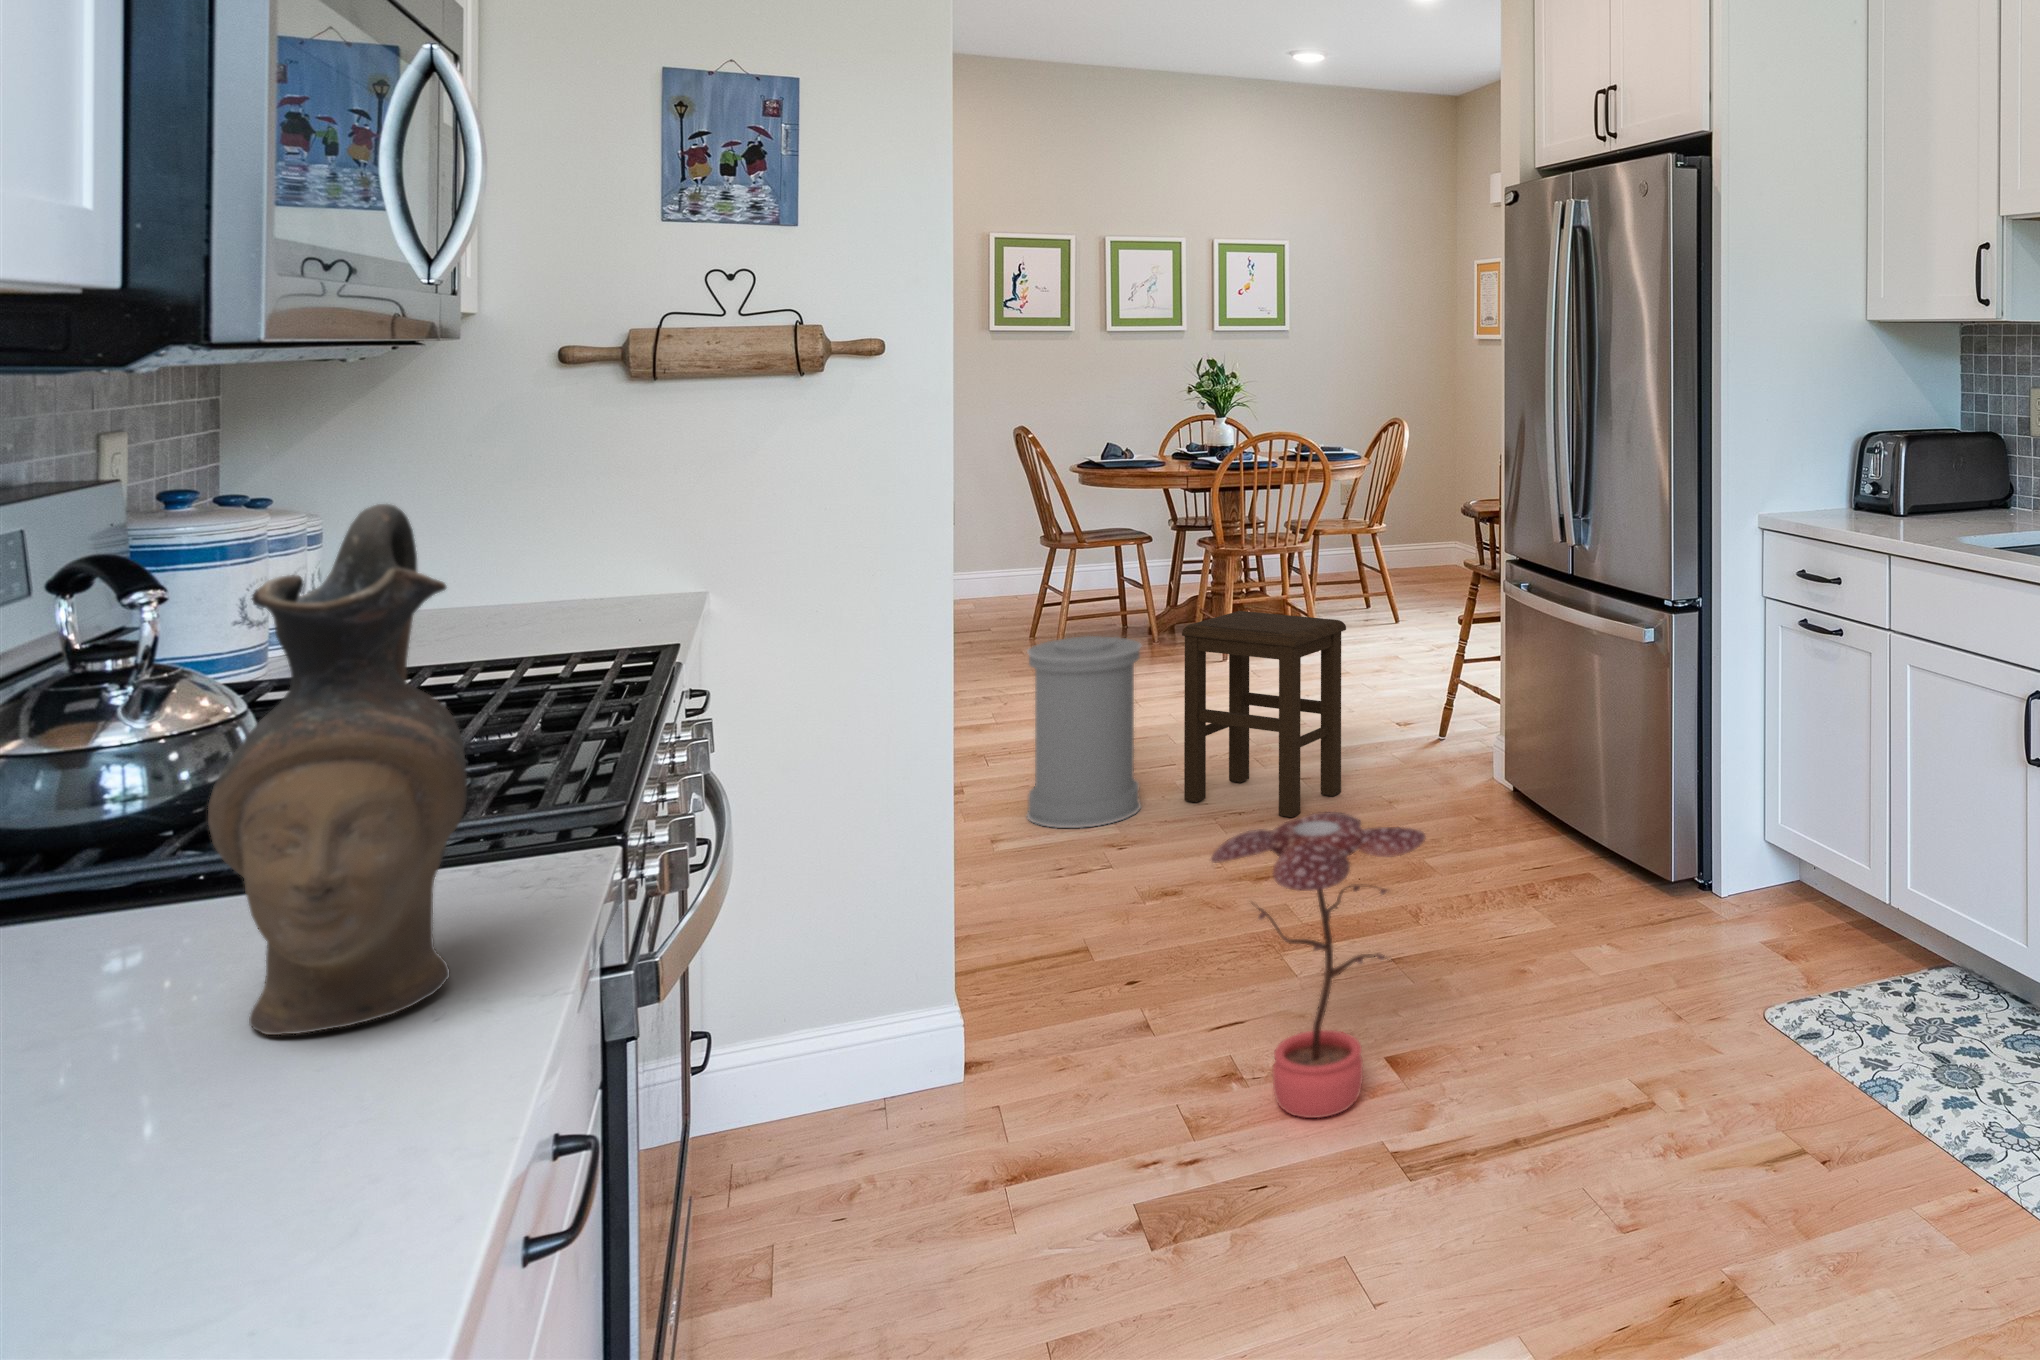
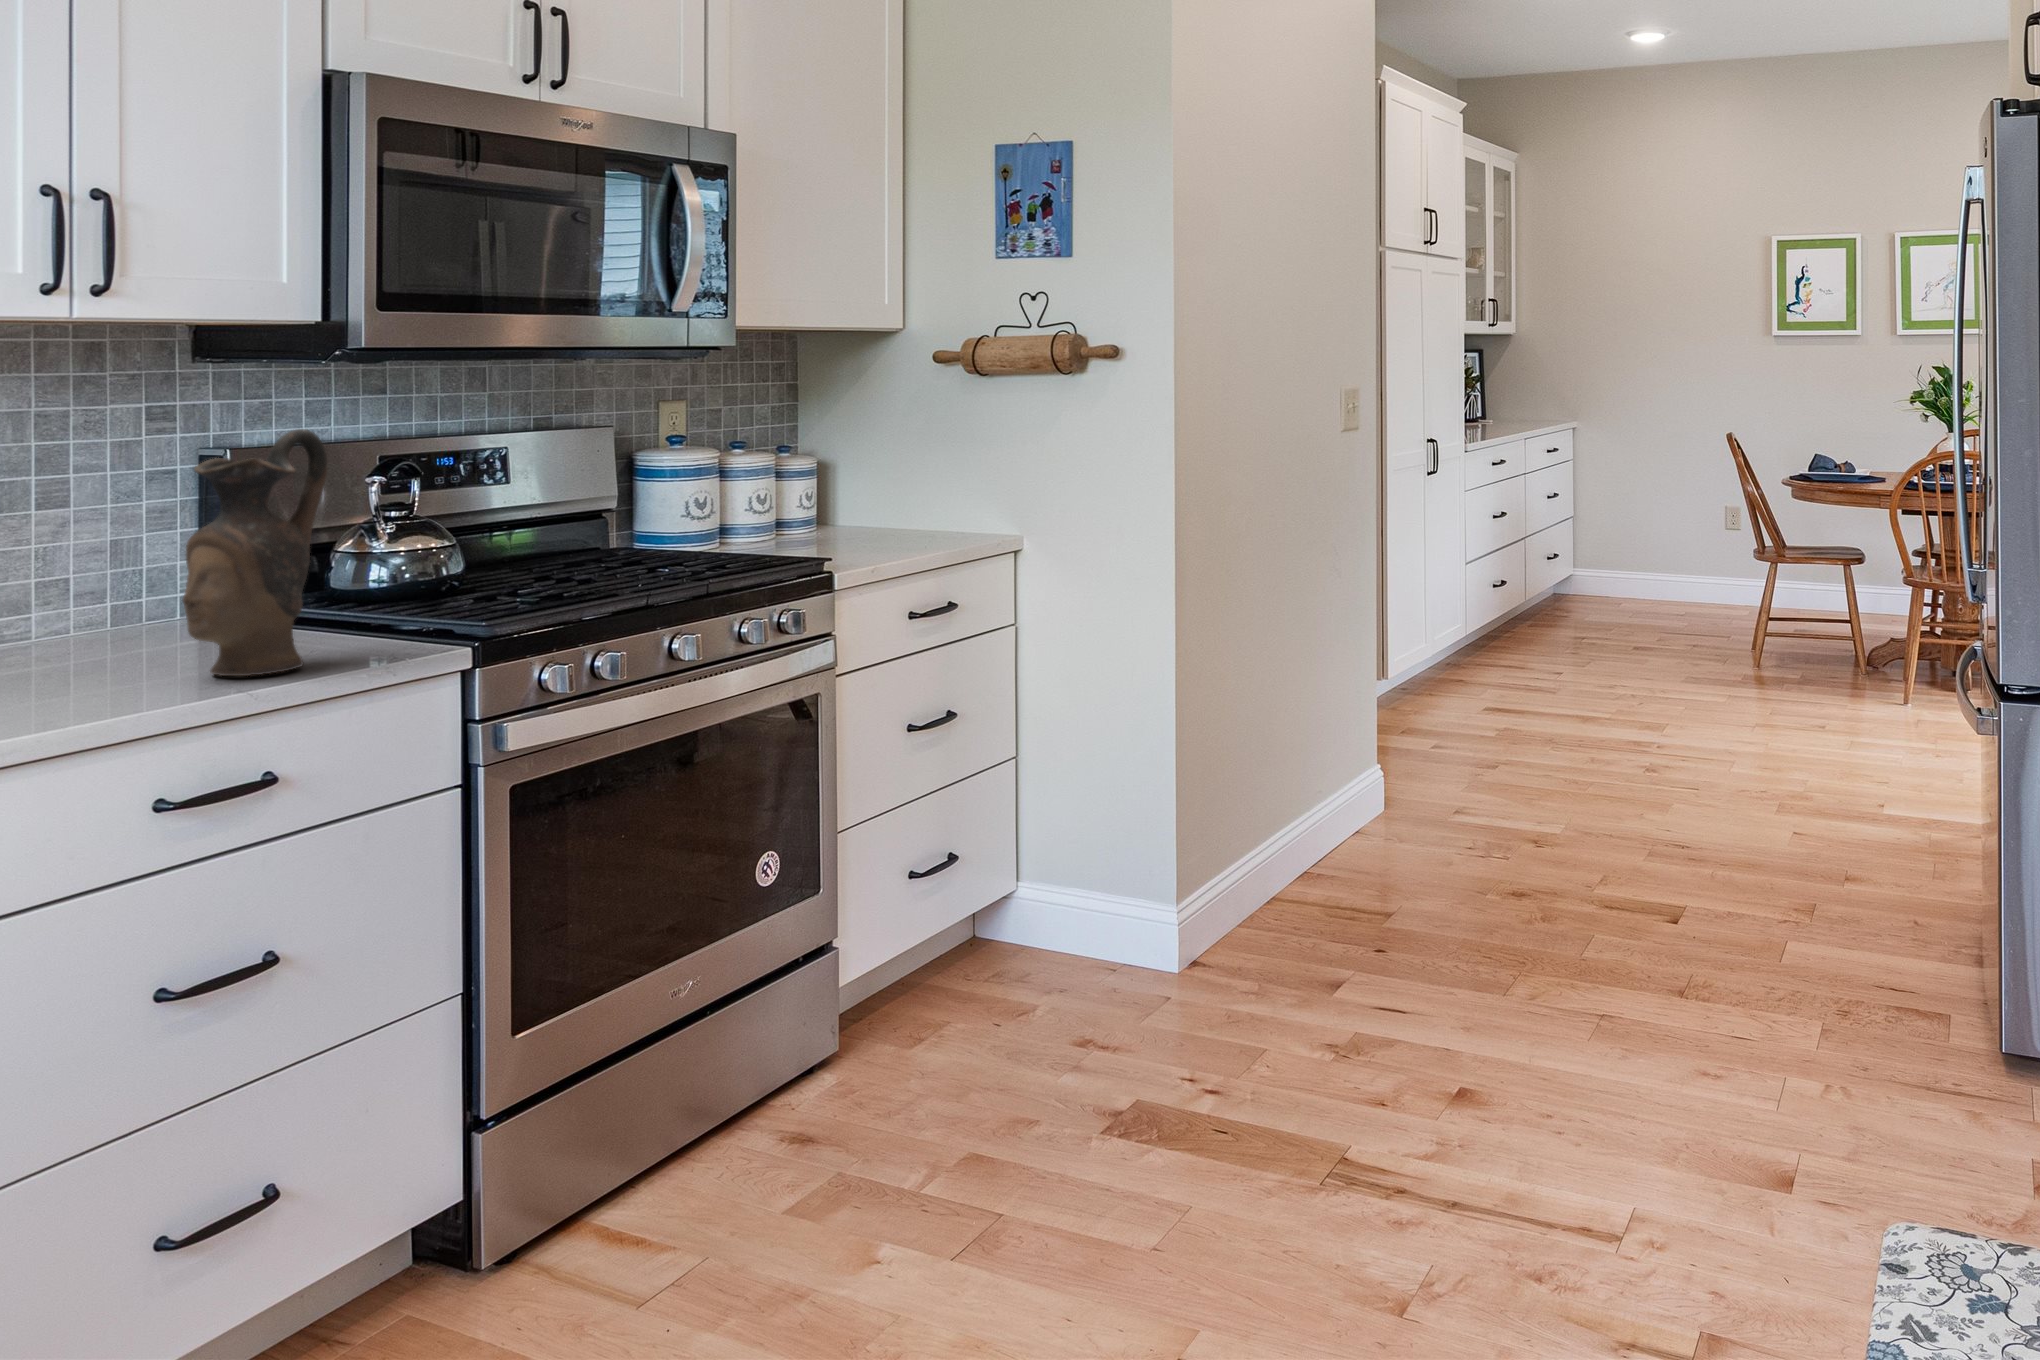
stool: present [1182,611,1346,817] -> none [1652,632,1816,856]
trash can: present [1026,636,1141,828] -> none [1508,635,1617,820]
potted plant: present [1211,812,1426,1118] -> none [1285,801,1462,1086]

